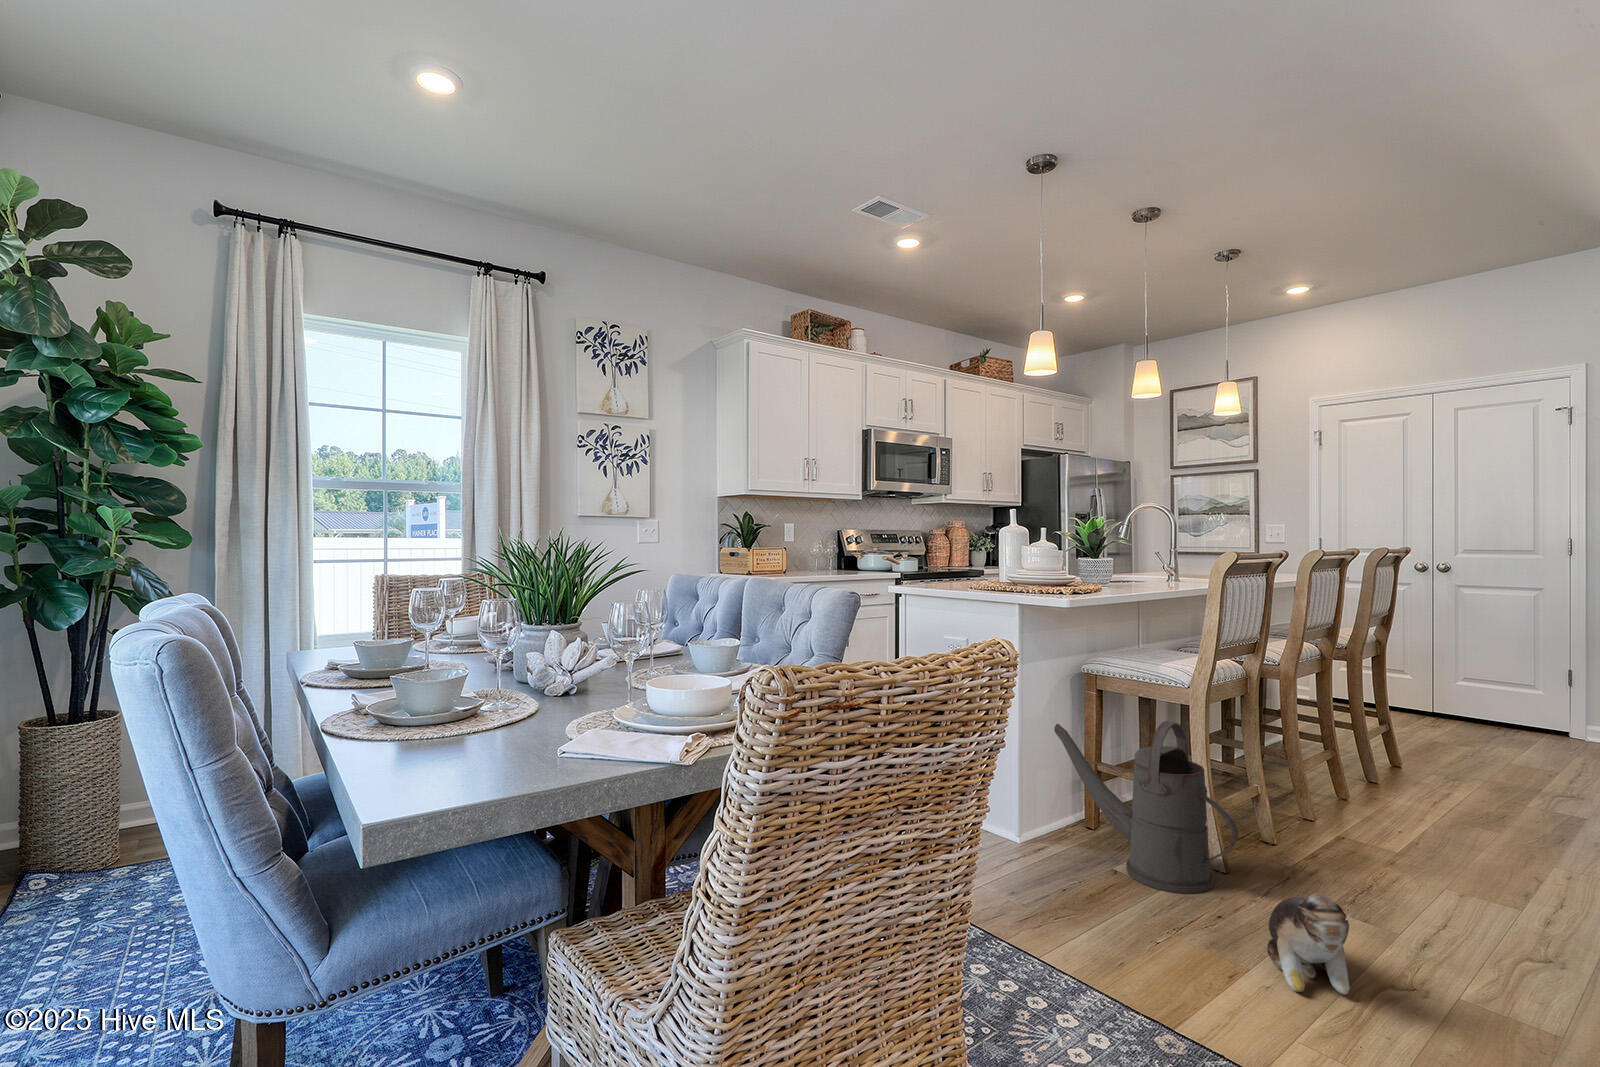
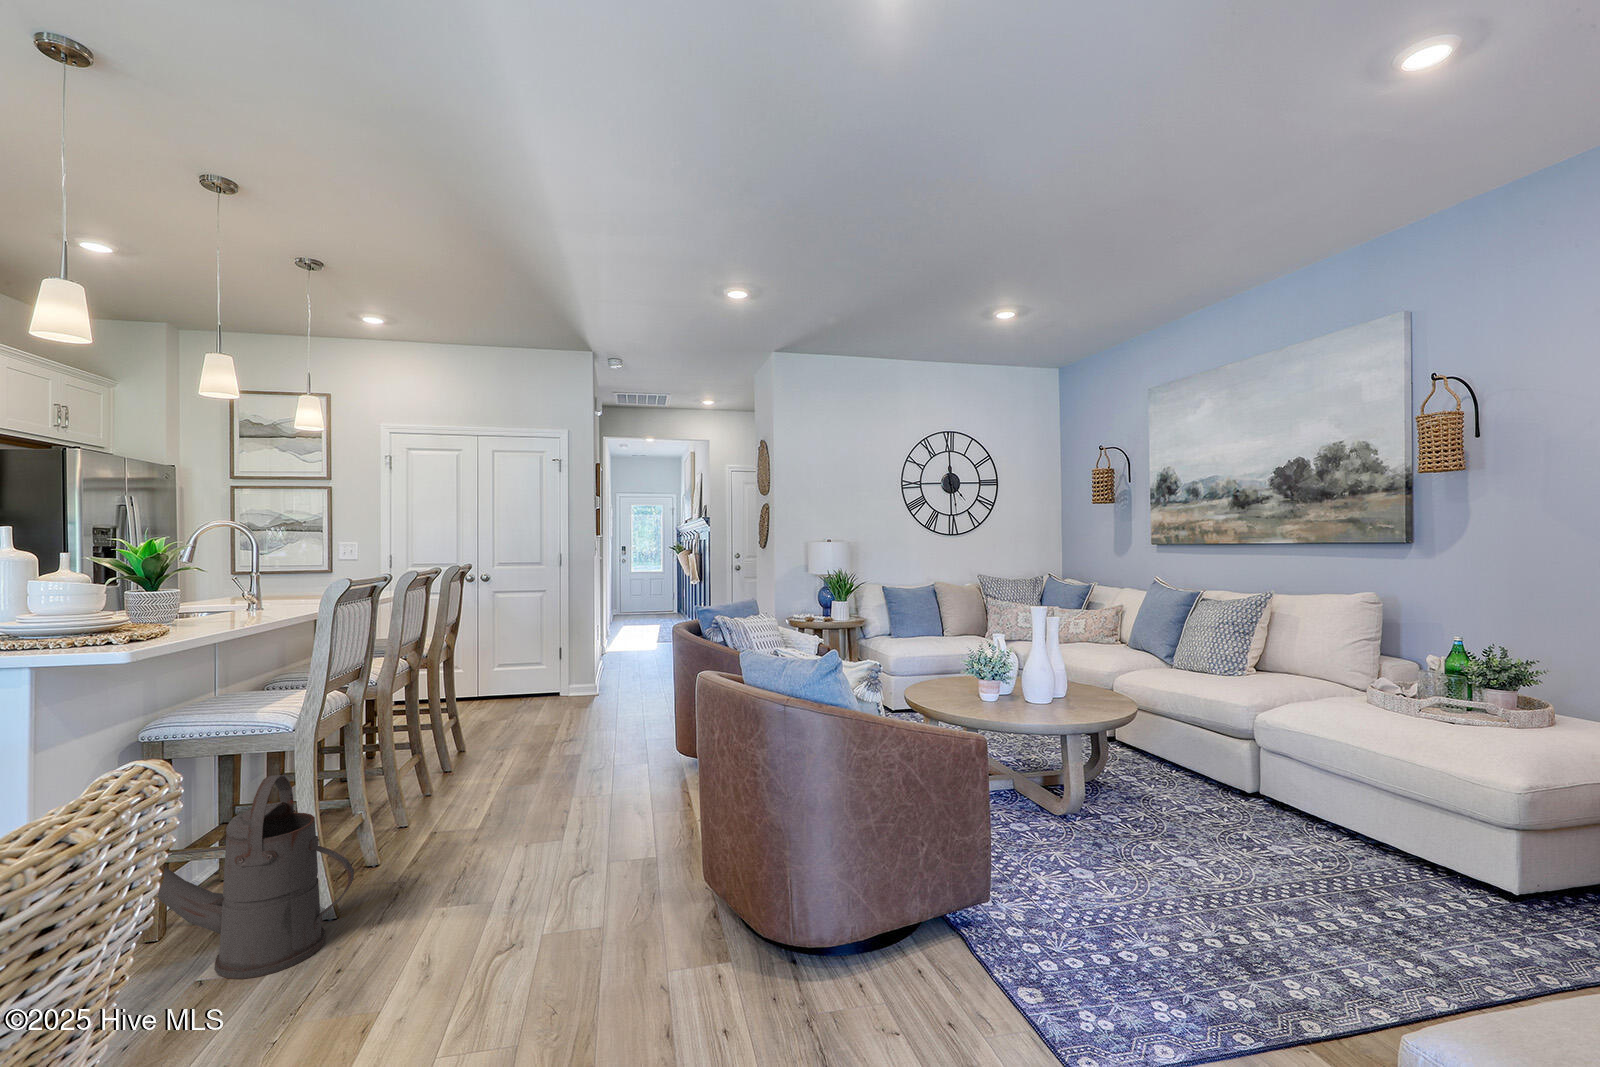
plush toy: present [1267,893,1356,995] -> none [394,903,482,1010]

